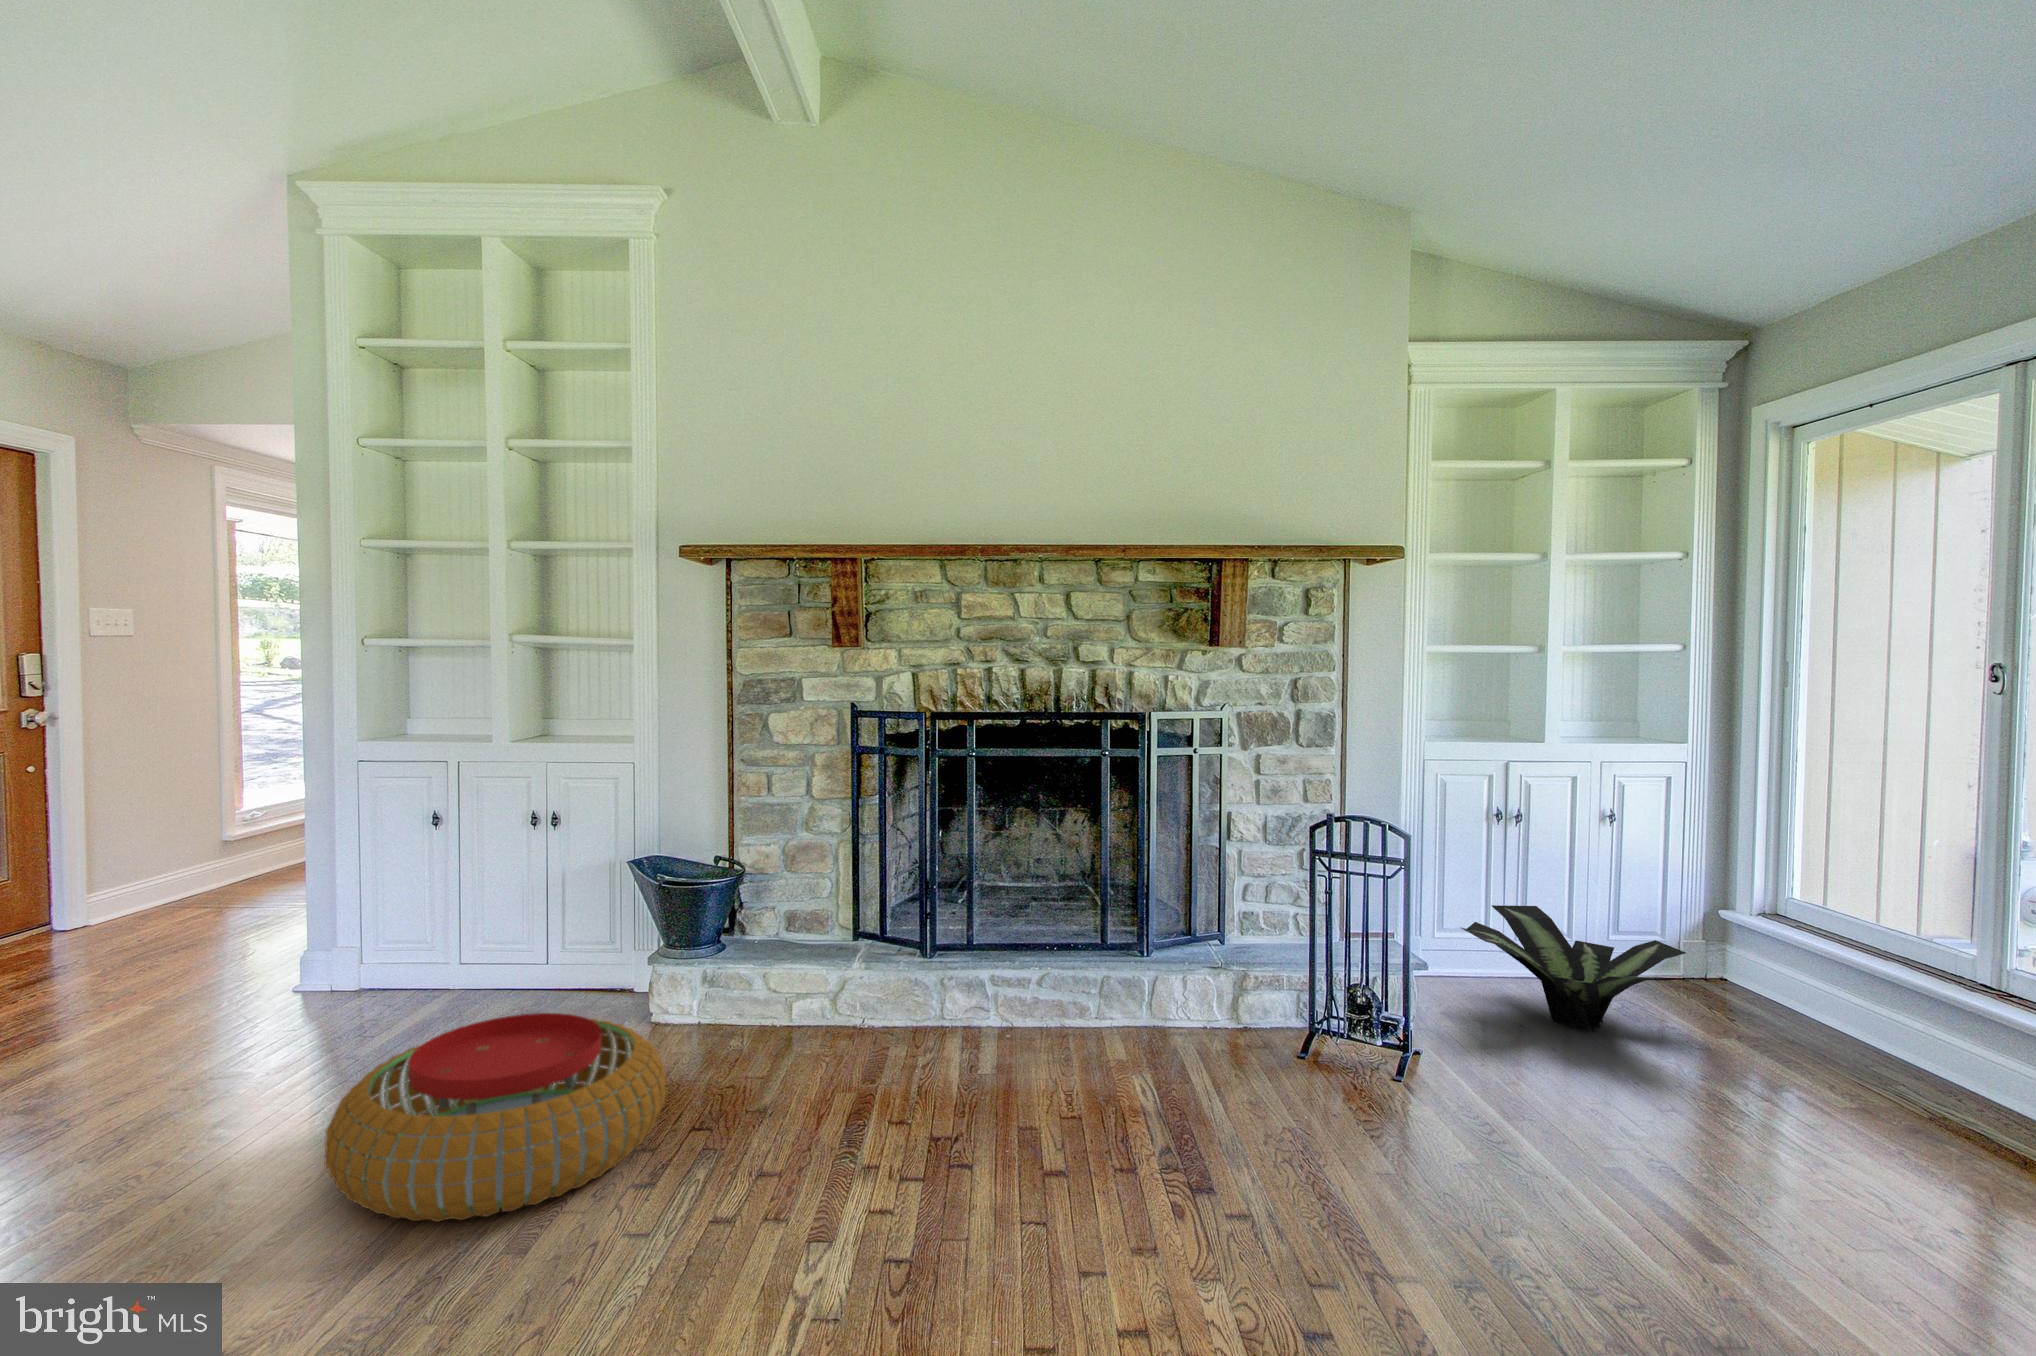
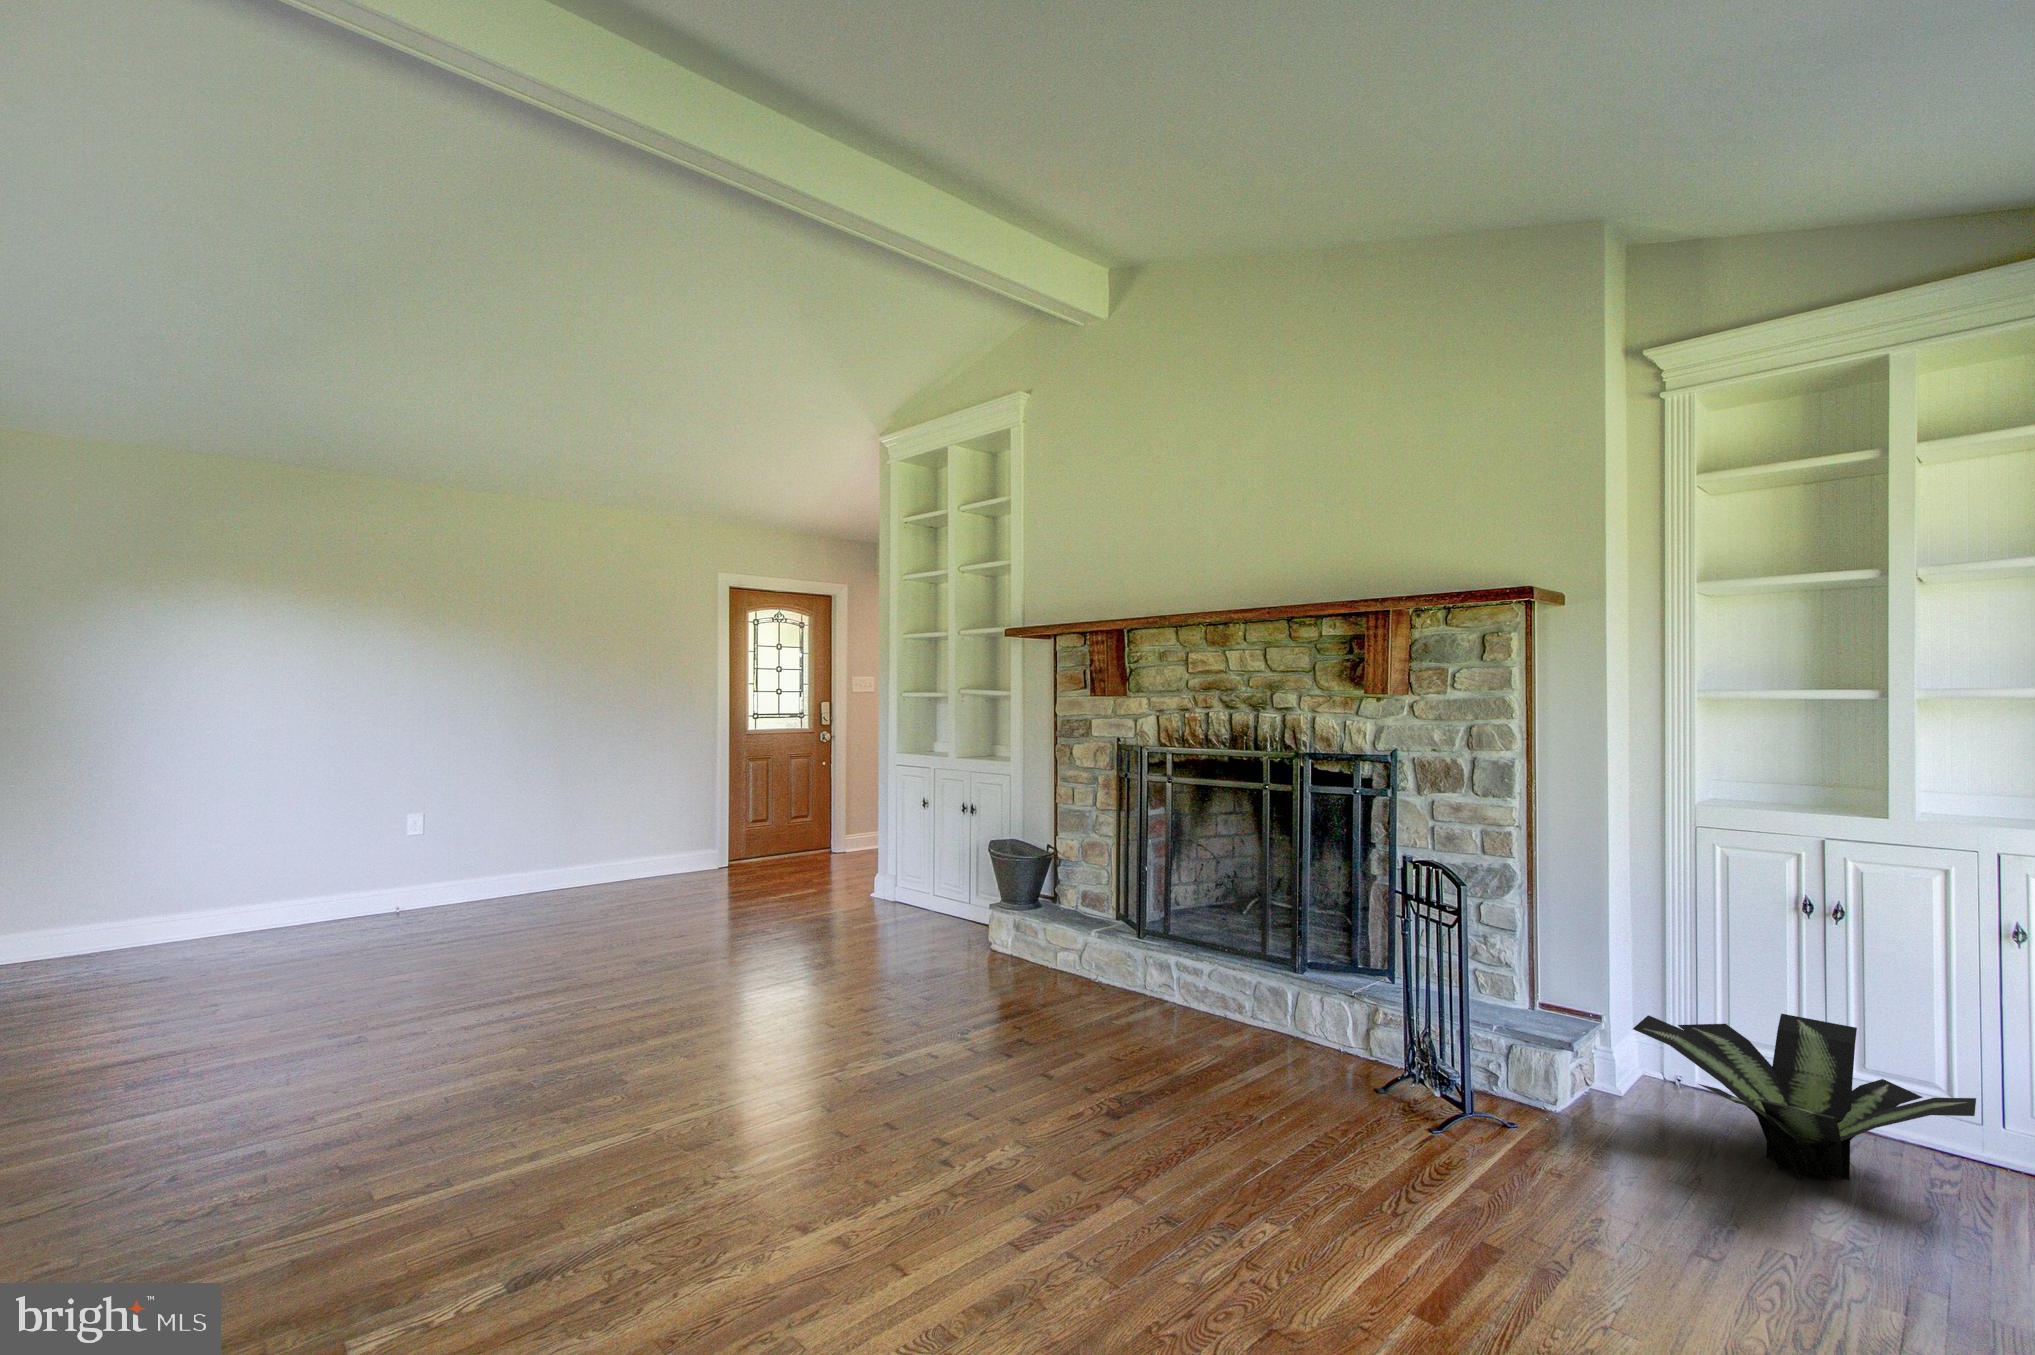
pouf: present [324,1013,666,1222] -> none [766,914,933,1005]

